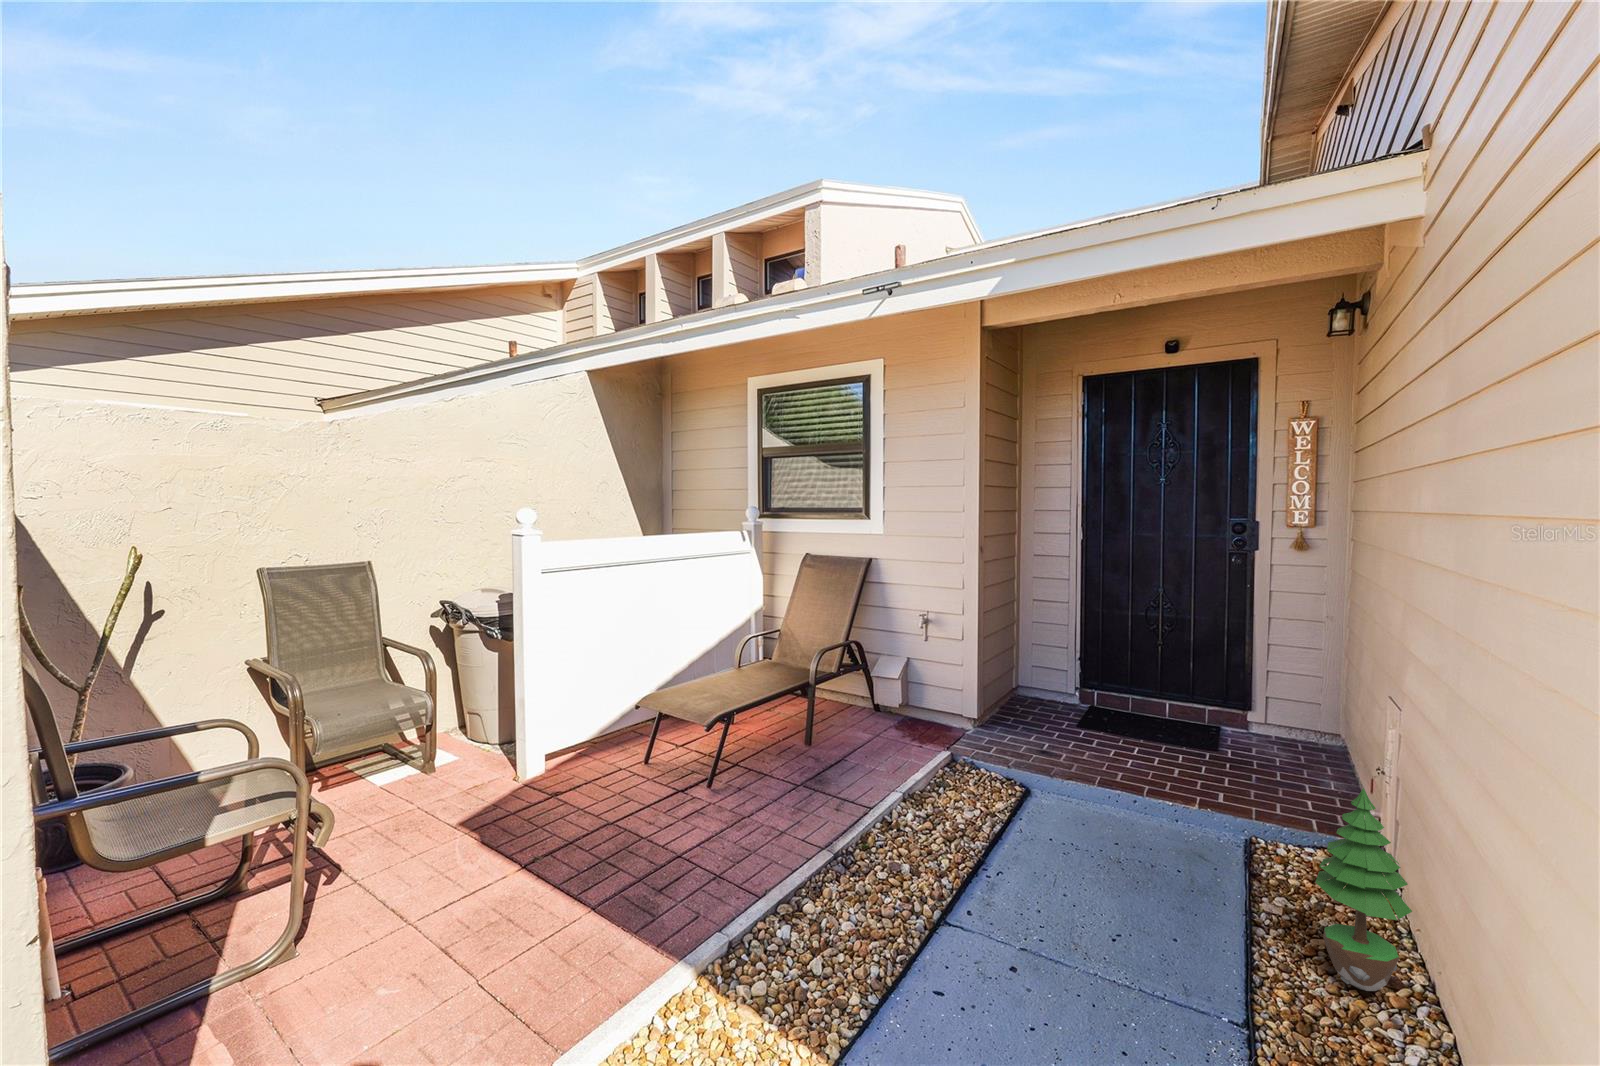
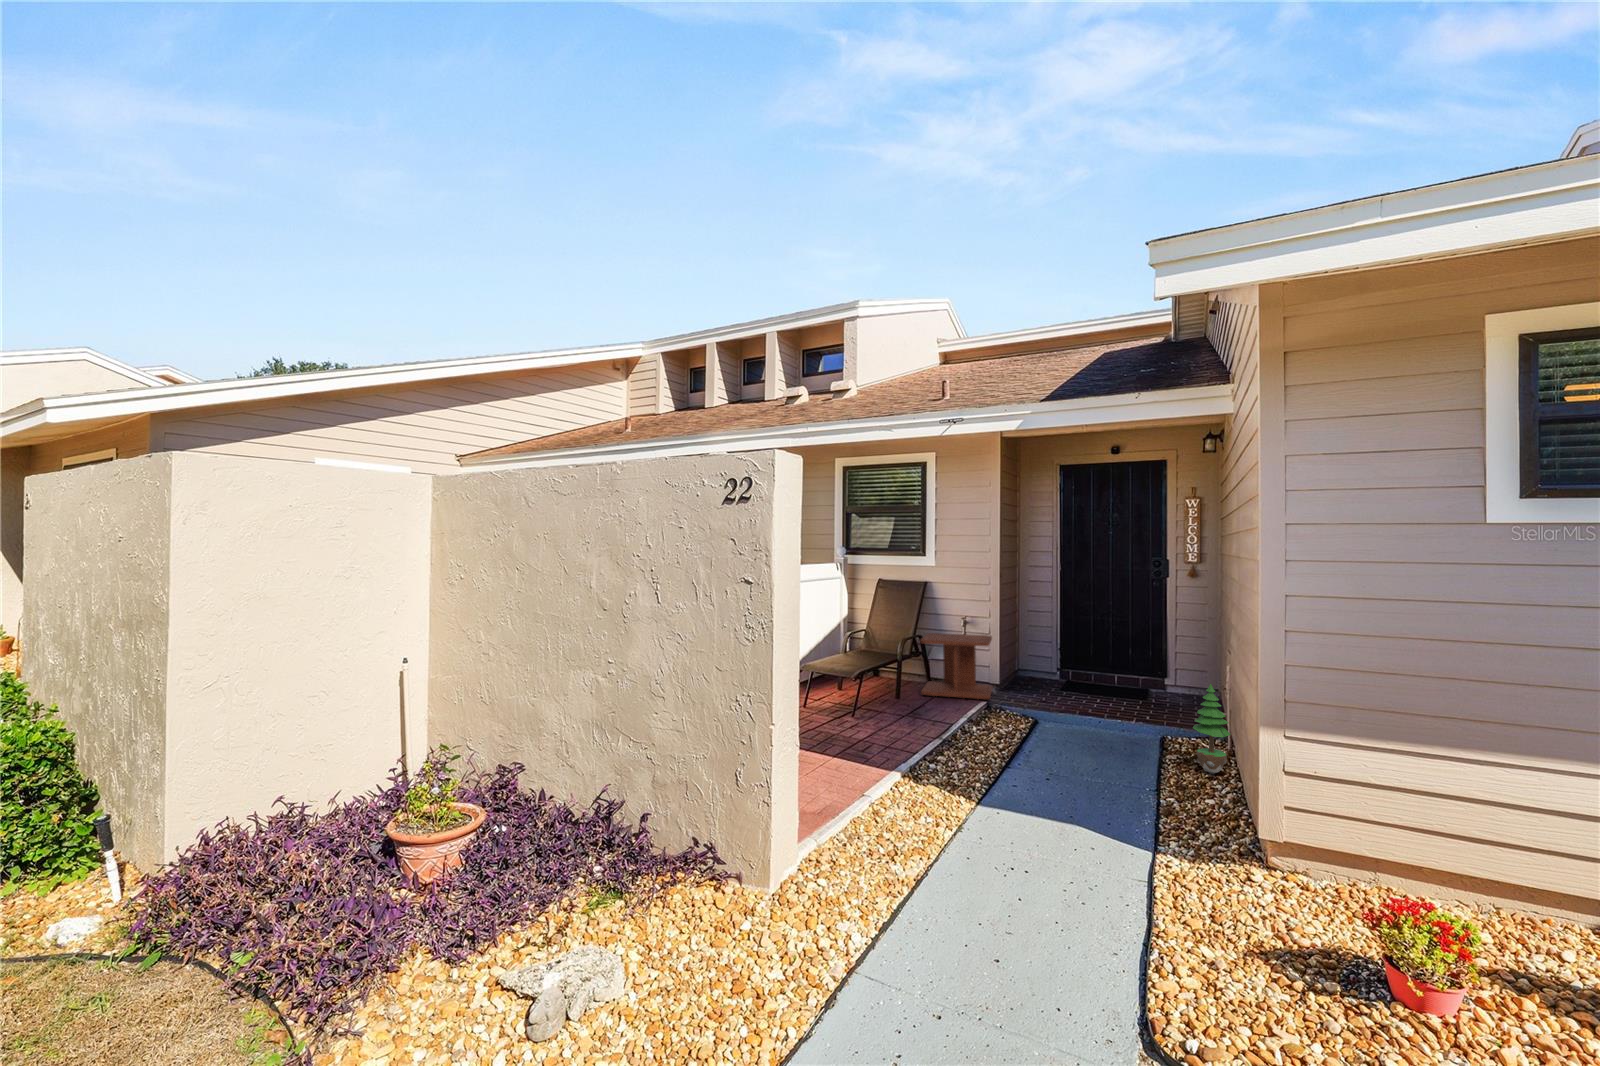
side table: none [847,633,964,744] -> present [920,633,993,699]

